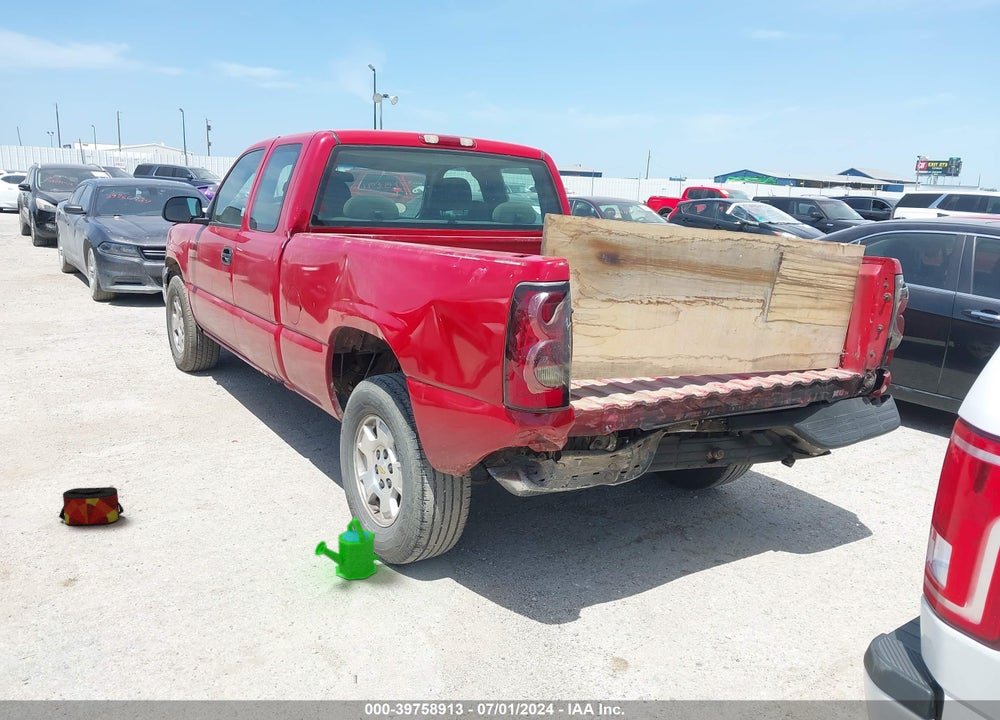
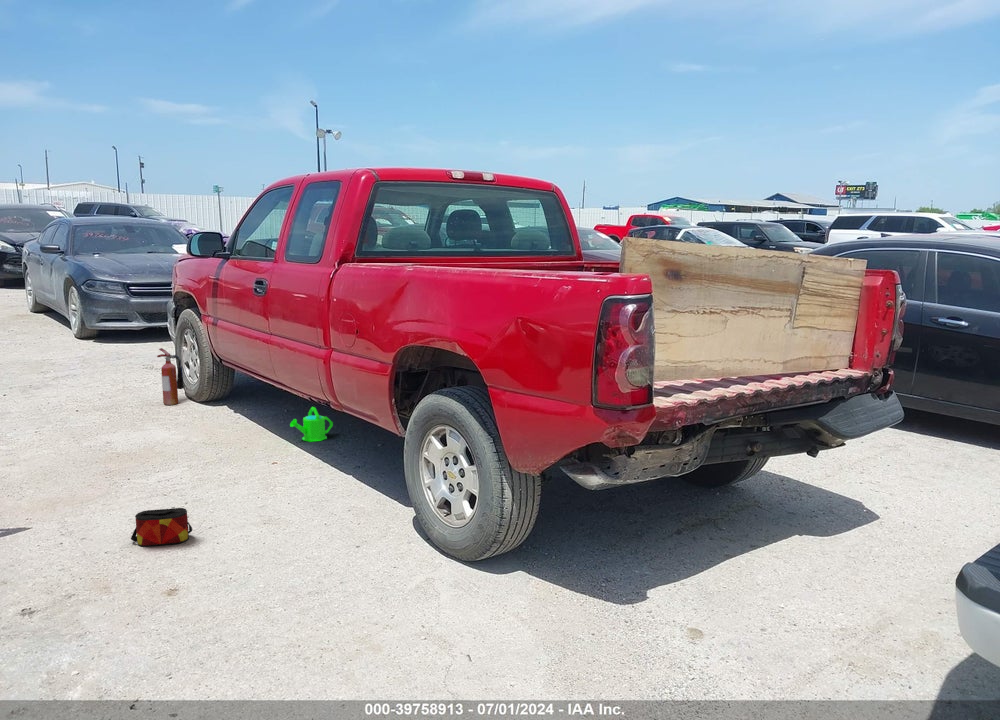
fire extinguisher: none [145,315,173,374] -> present [157,348,184,405]
watering can: present [315,518,380,580] -> present [290,407,333,442]

